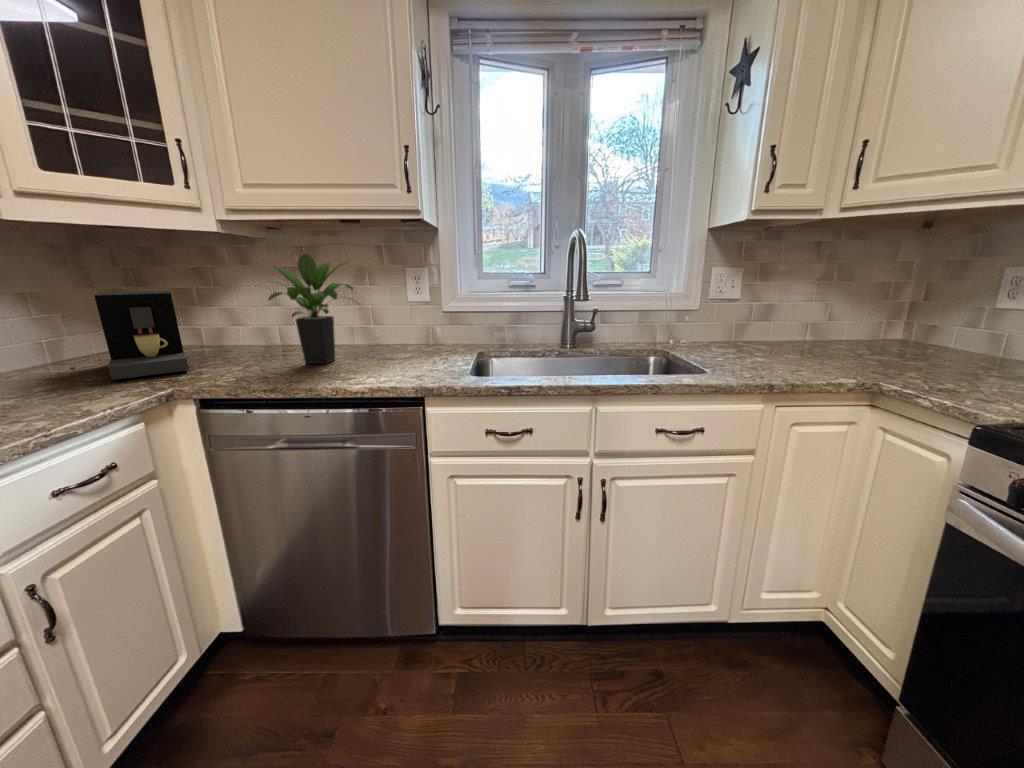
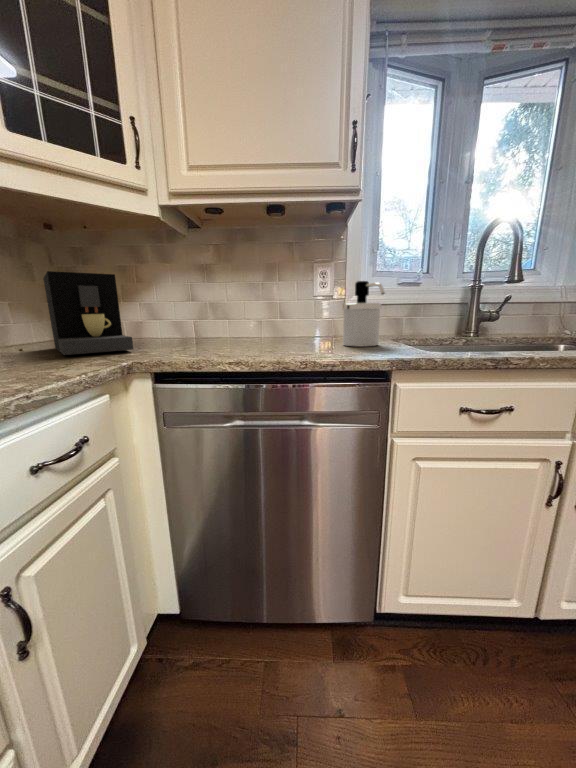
potted plant: present [268,254,358,364] -> none [195,225,296,346]
soap dispenser: none [402,303,441,367] -> present [342,281,384,347]

